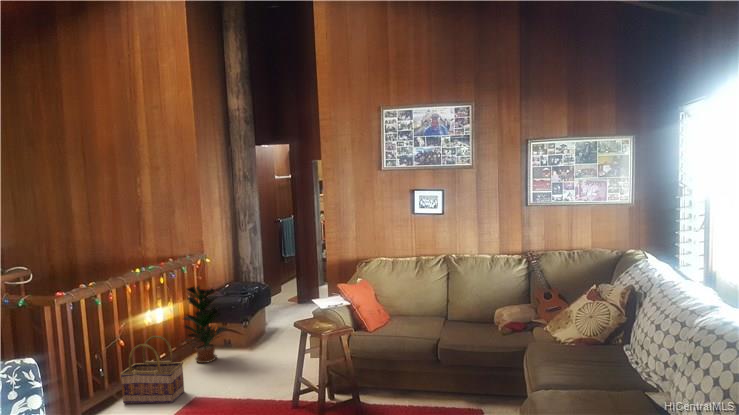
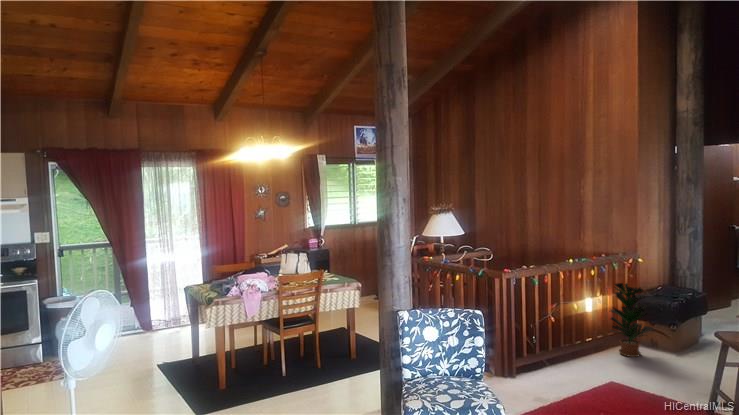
basket: present [120,335,184,404] -> none [548,319,603,381]

